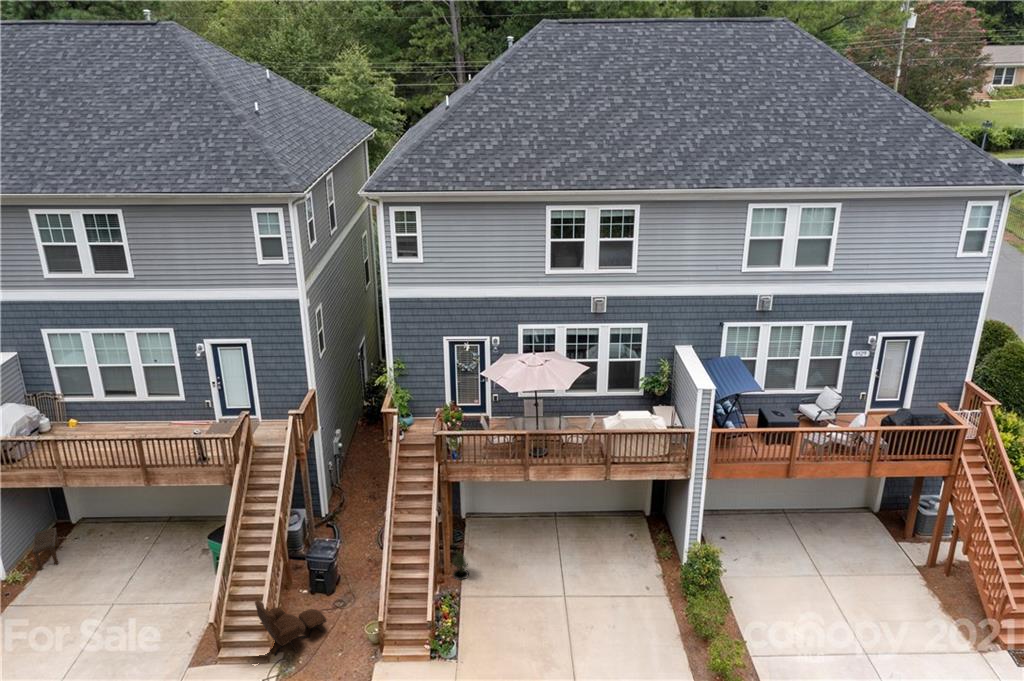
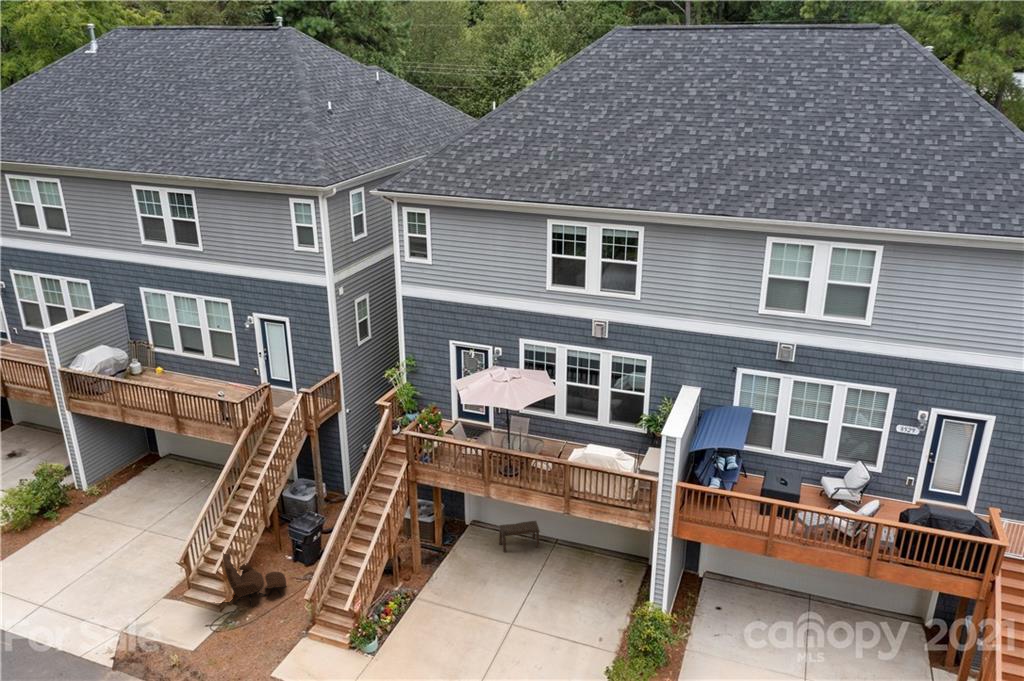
bench: present [33,528,59,570] -> present [499,521,540,552]
potted tree: present [452,552,469,580] -> none [415,551,433,580]

